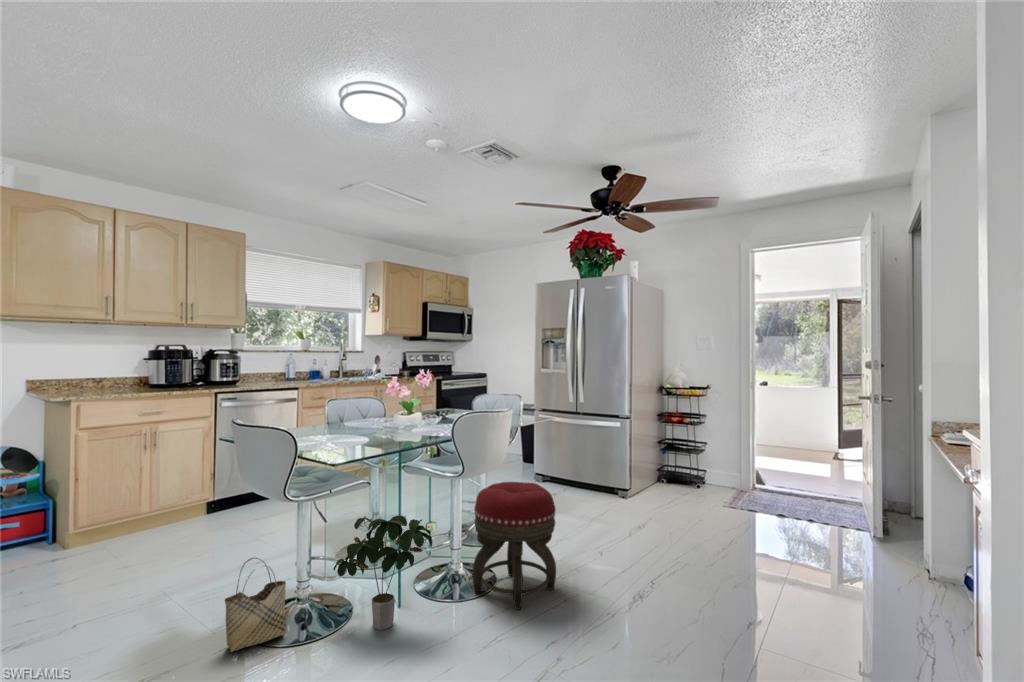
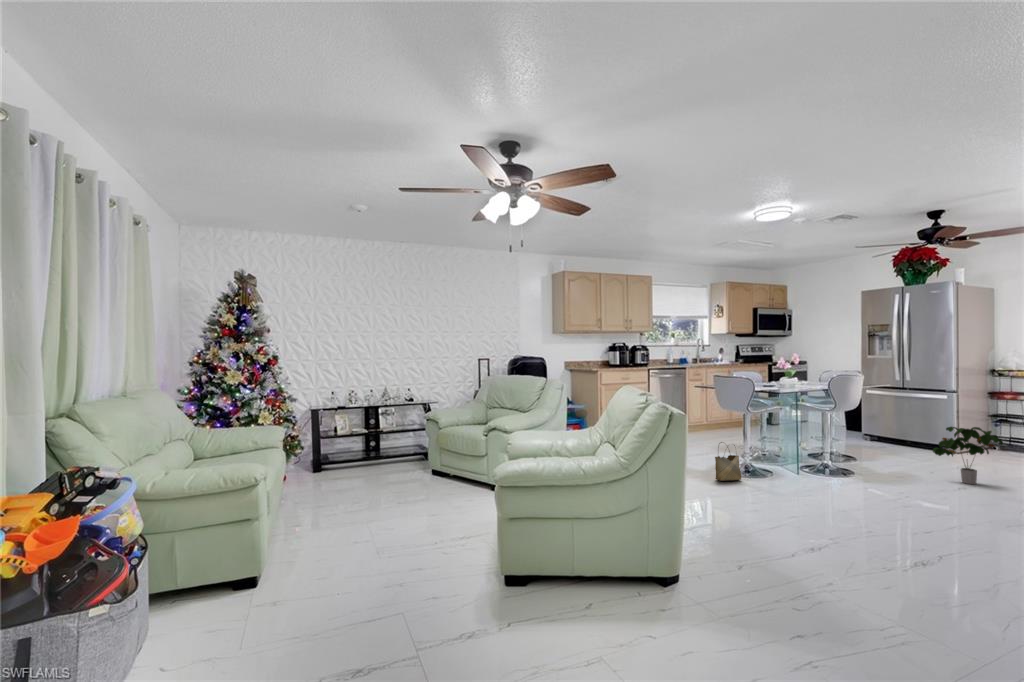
footstool: present [473,482,556,610] -> none [841,420,901,488]
potted plant: present [333,516,432,630] -> present [933,427,1003,484]

